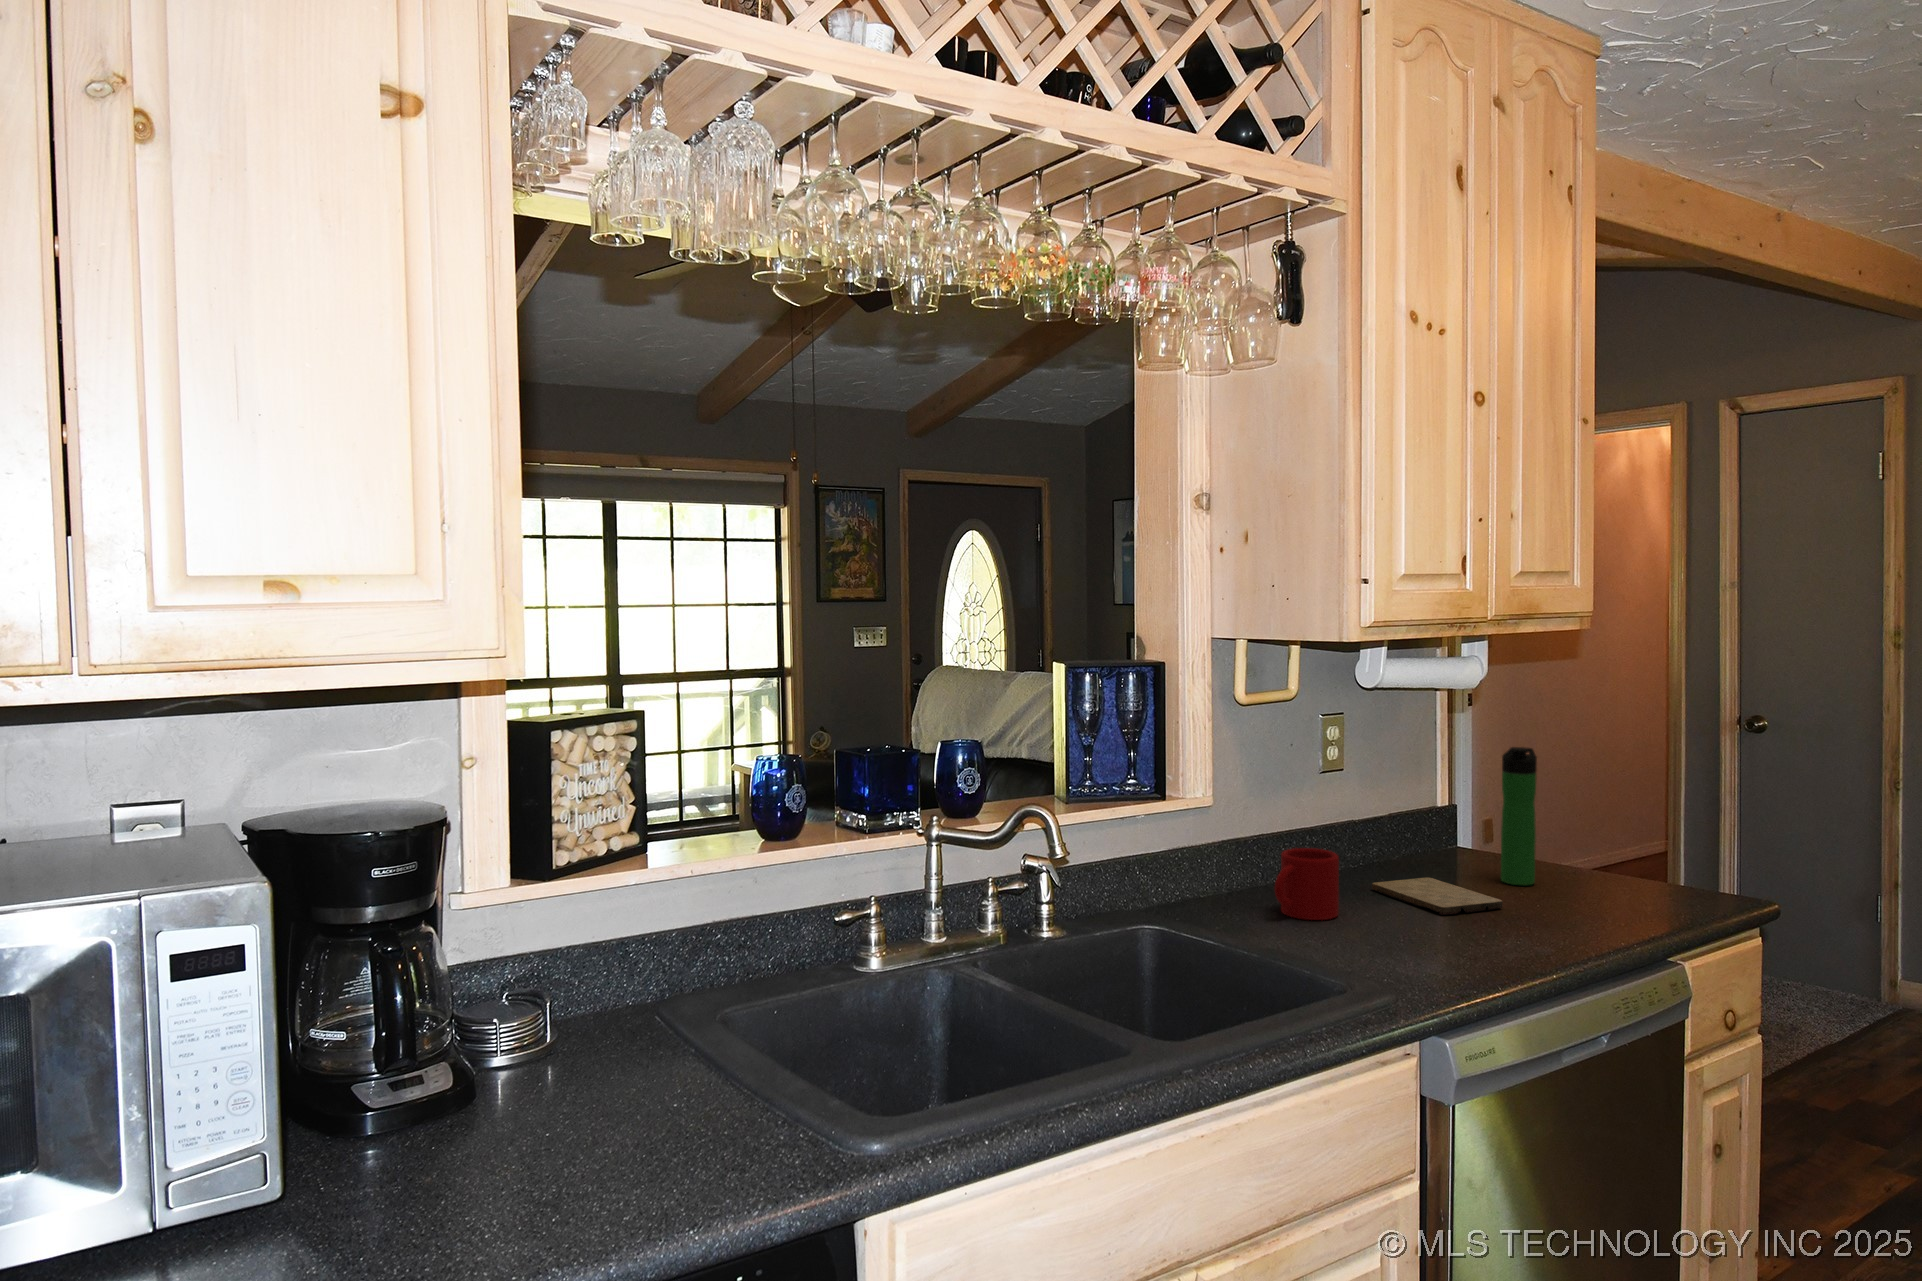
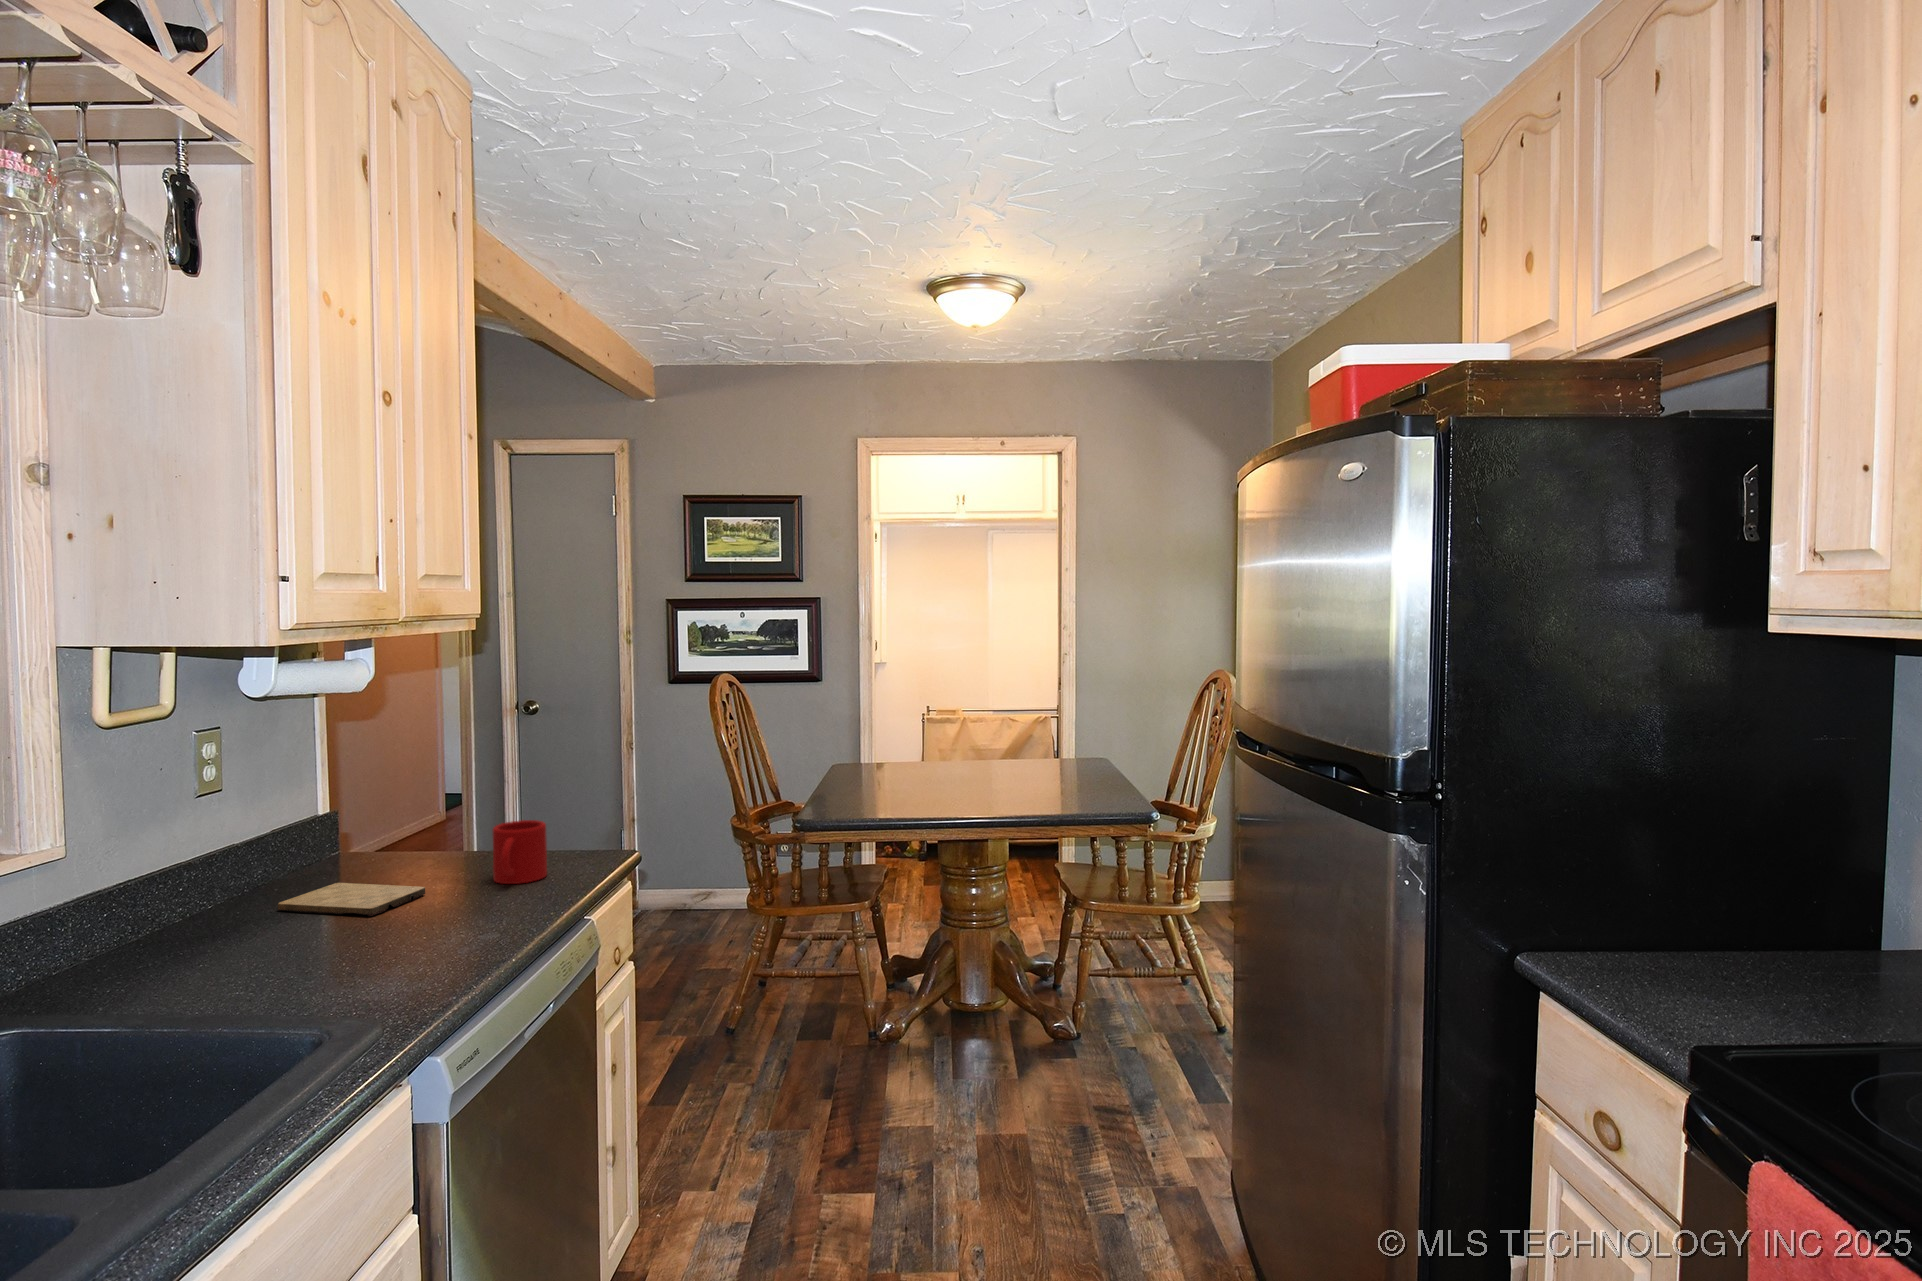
bottle: present [1501,747,1537,885] -> none [404,740,440,870]
mug: present [1275,848,1339,920] -> present [493,820,547,884]

